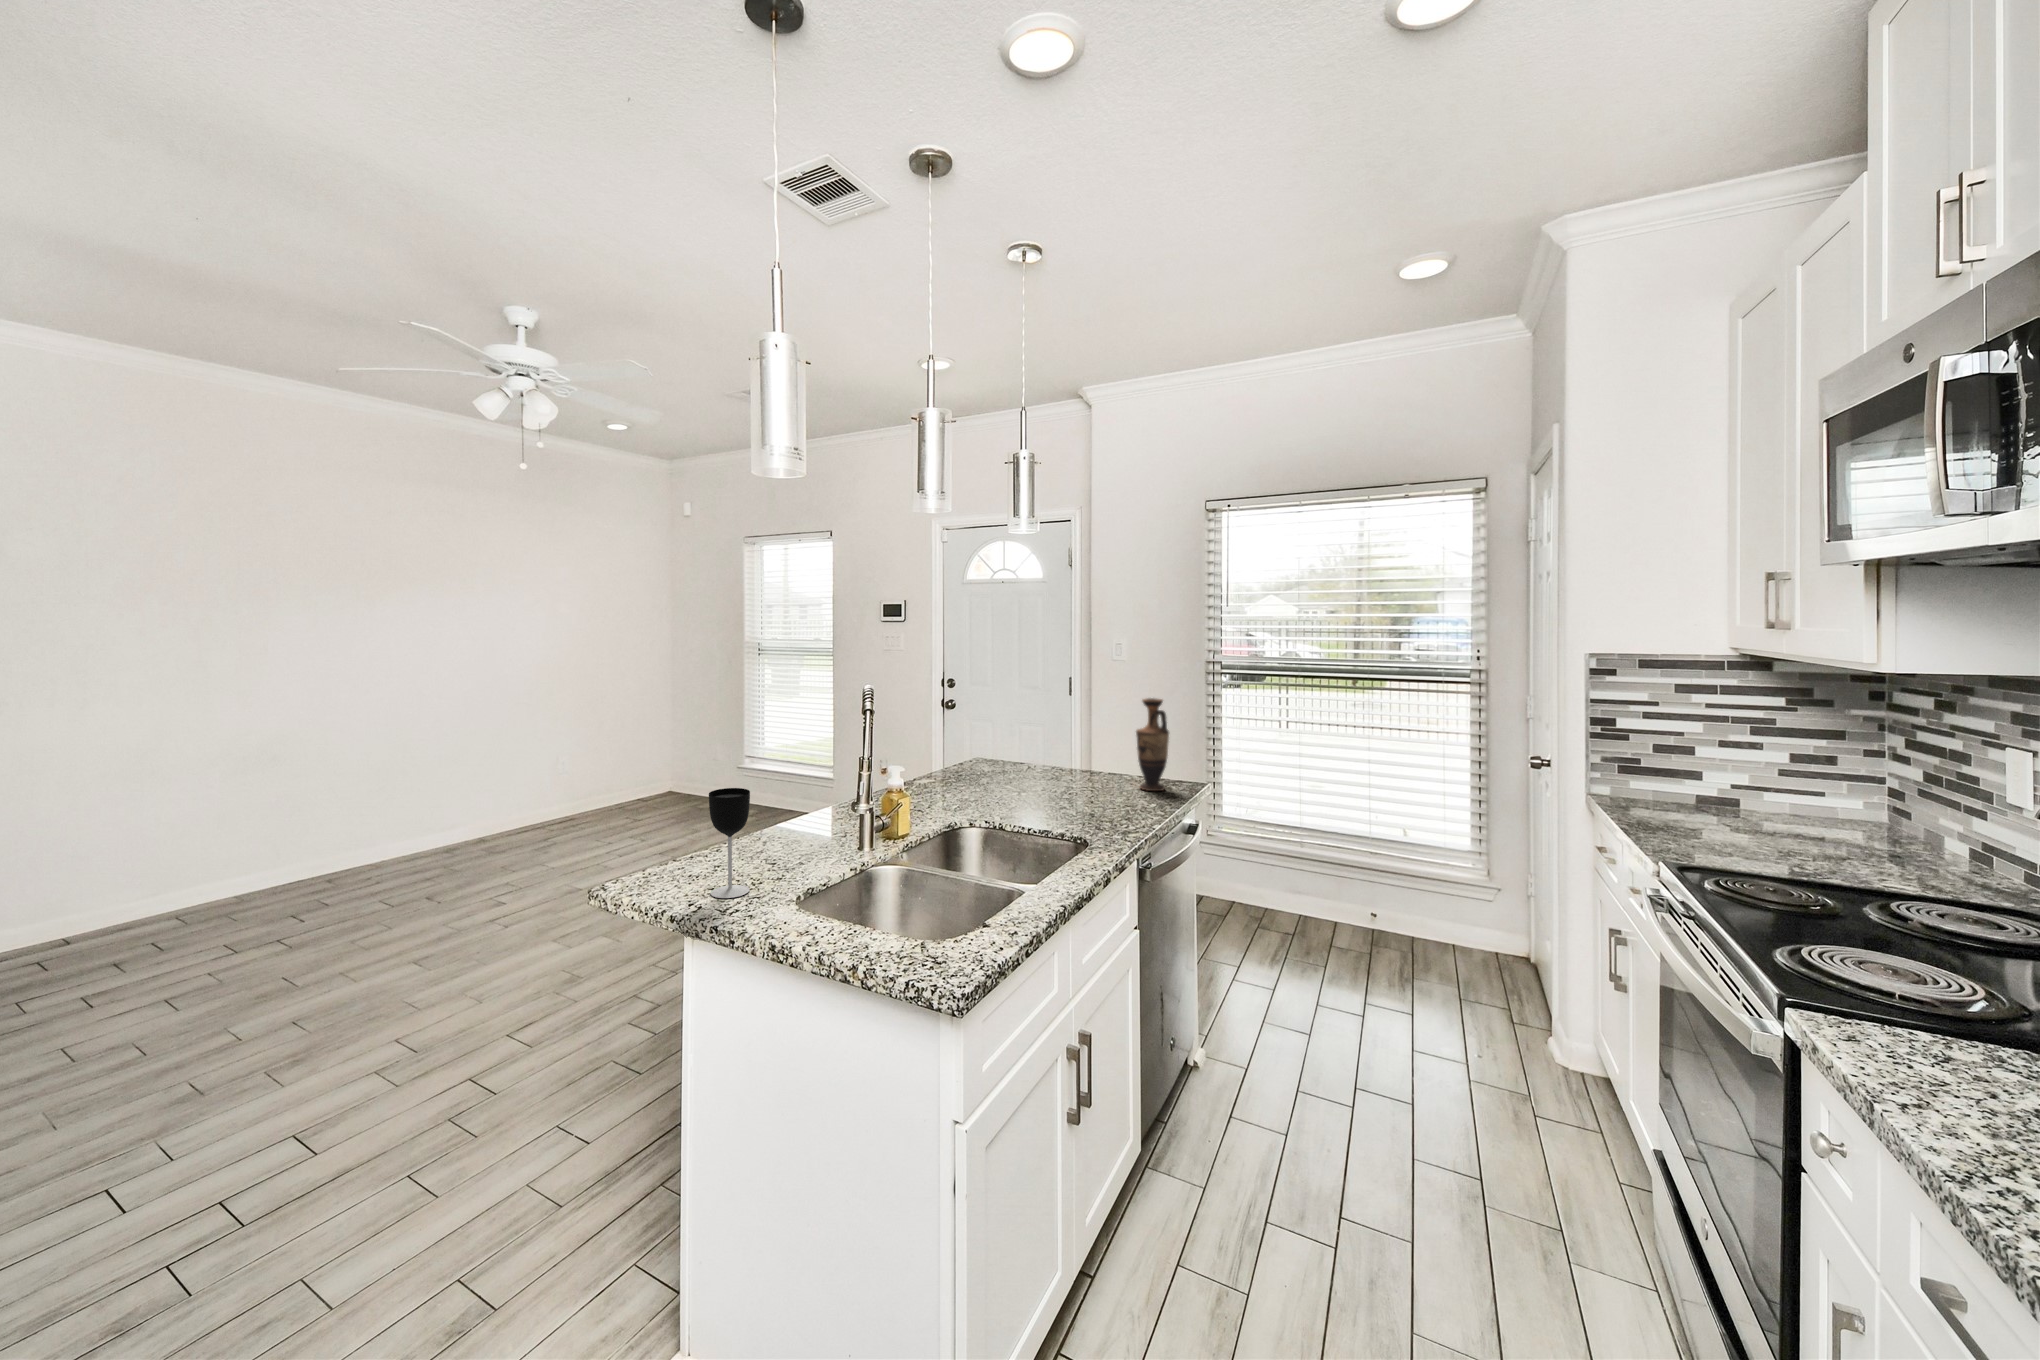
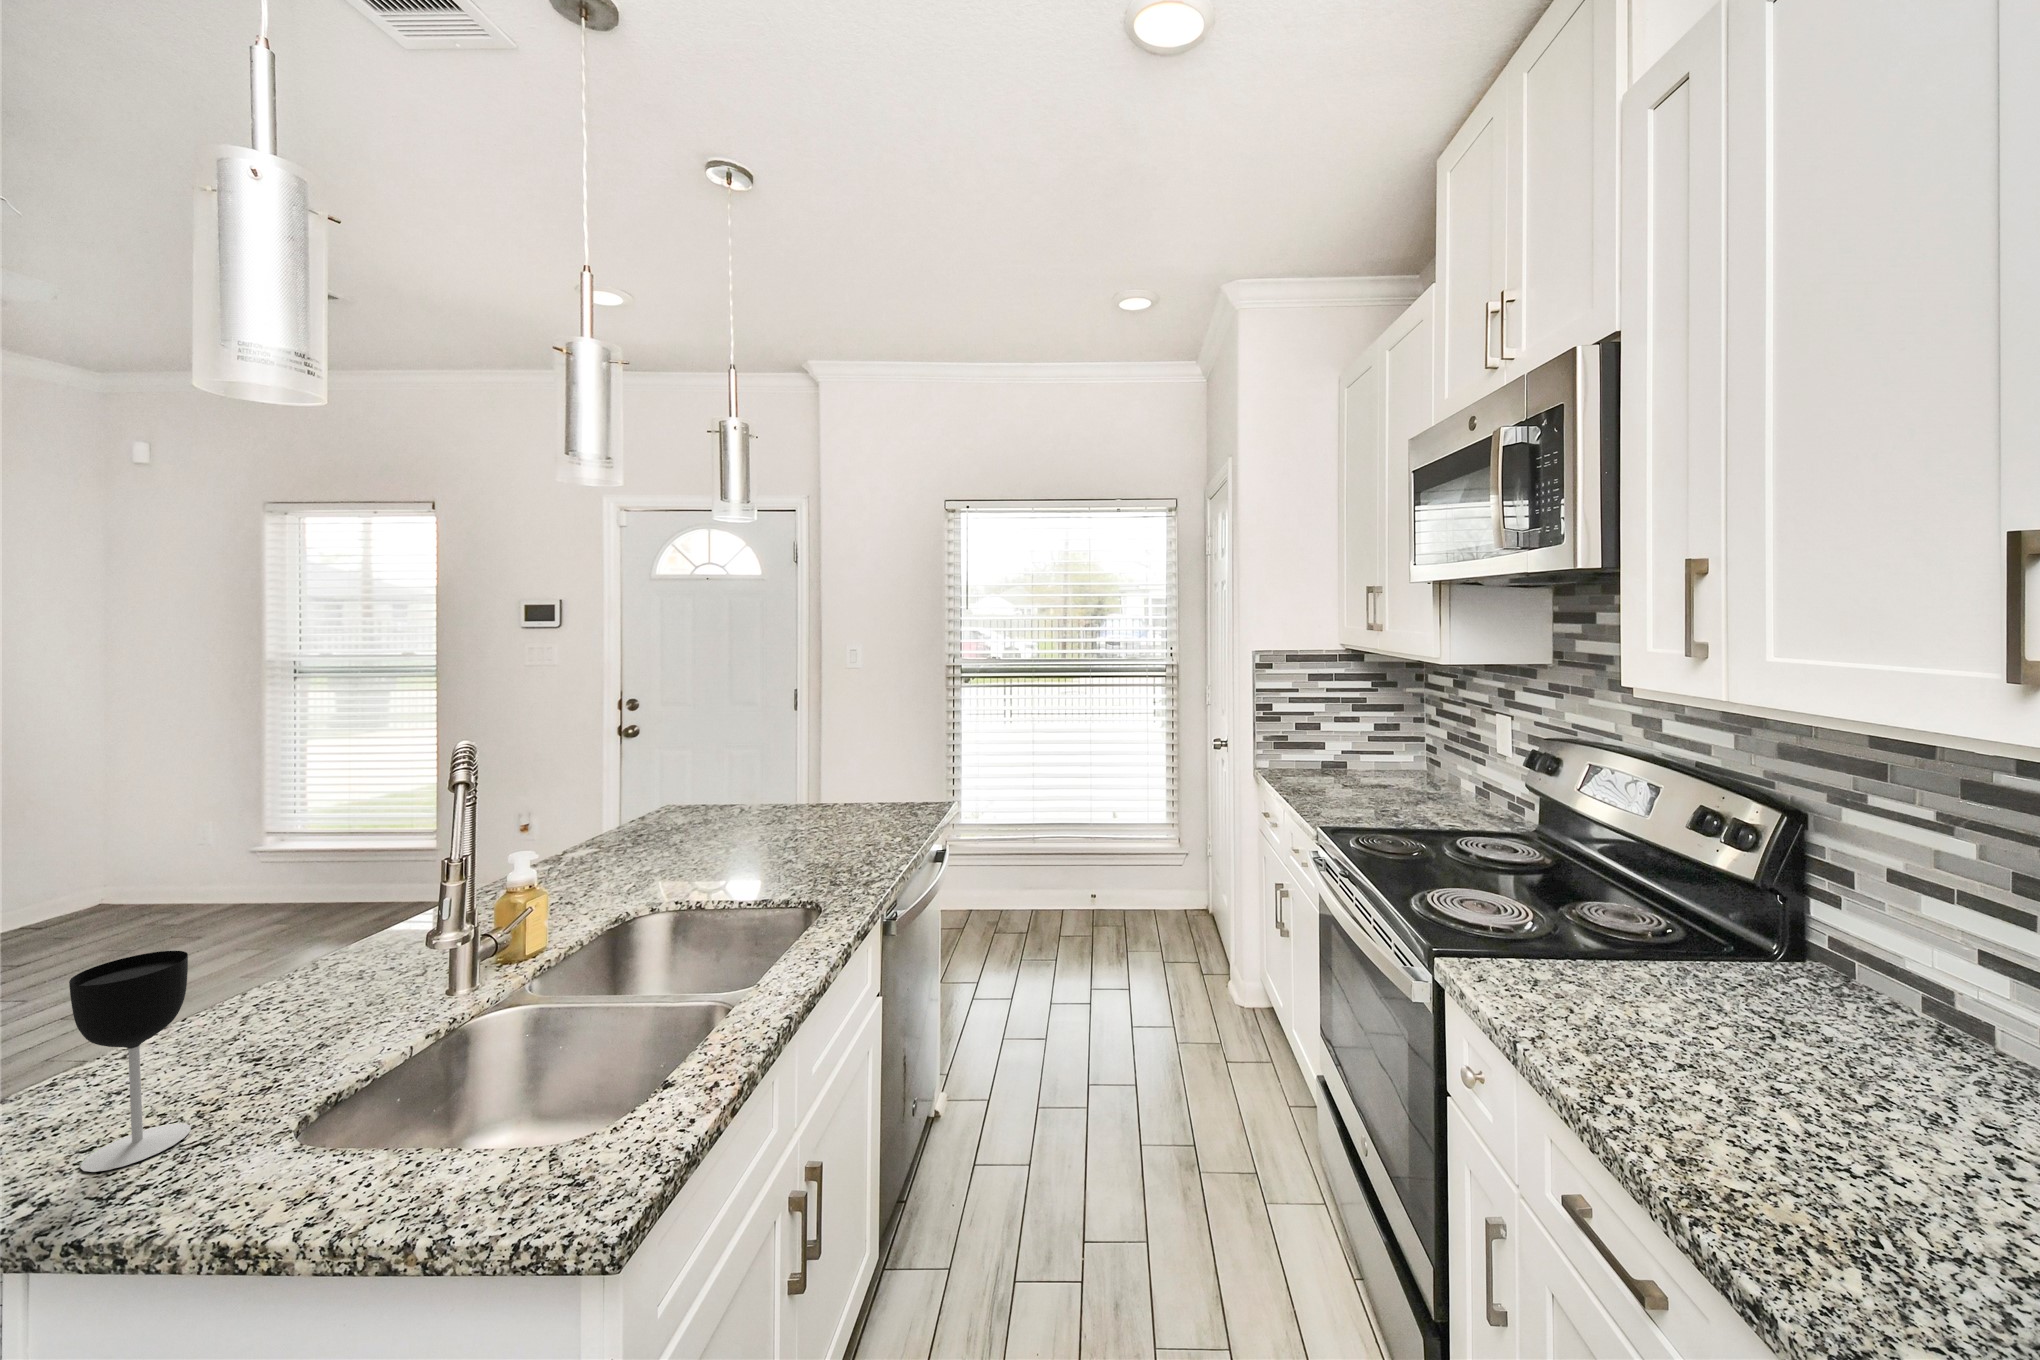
vase: present [1136,698,1169,791] -> none [873,715,909,818]

